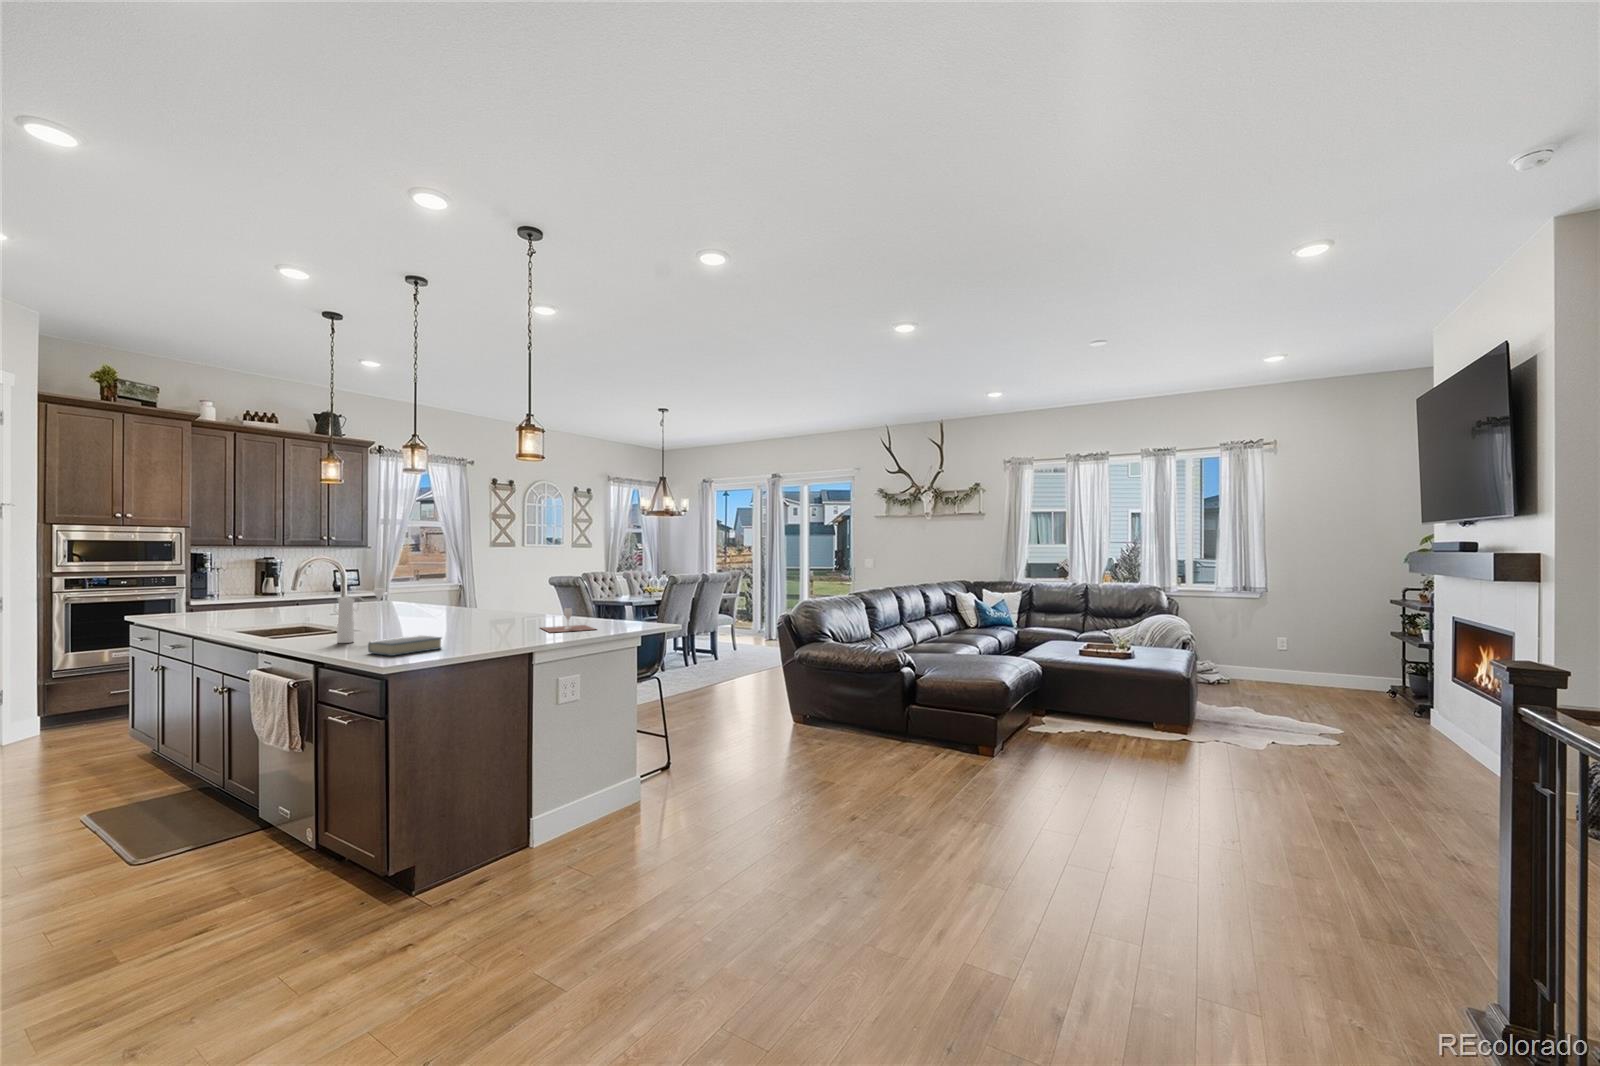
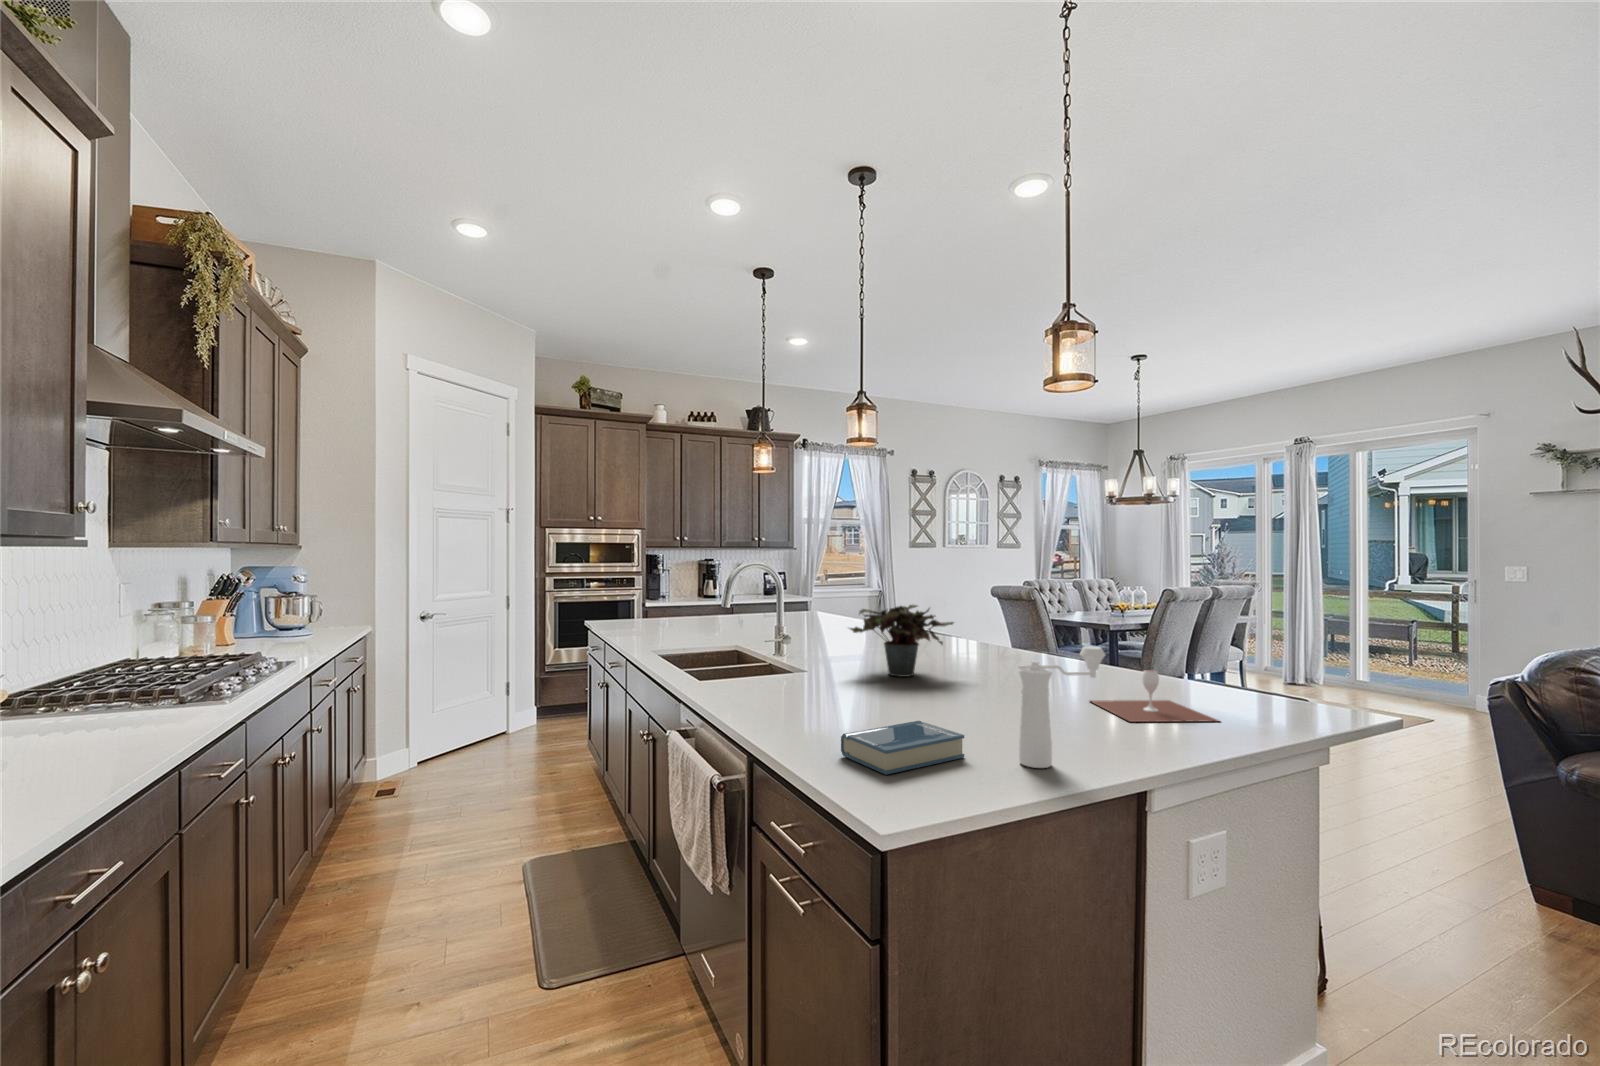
potted plant: none [390,581,471,626] -> present [850,605,954,677]
pepper mill: present [337,588,385,643] -> present [1019,646,1105,768]

